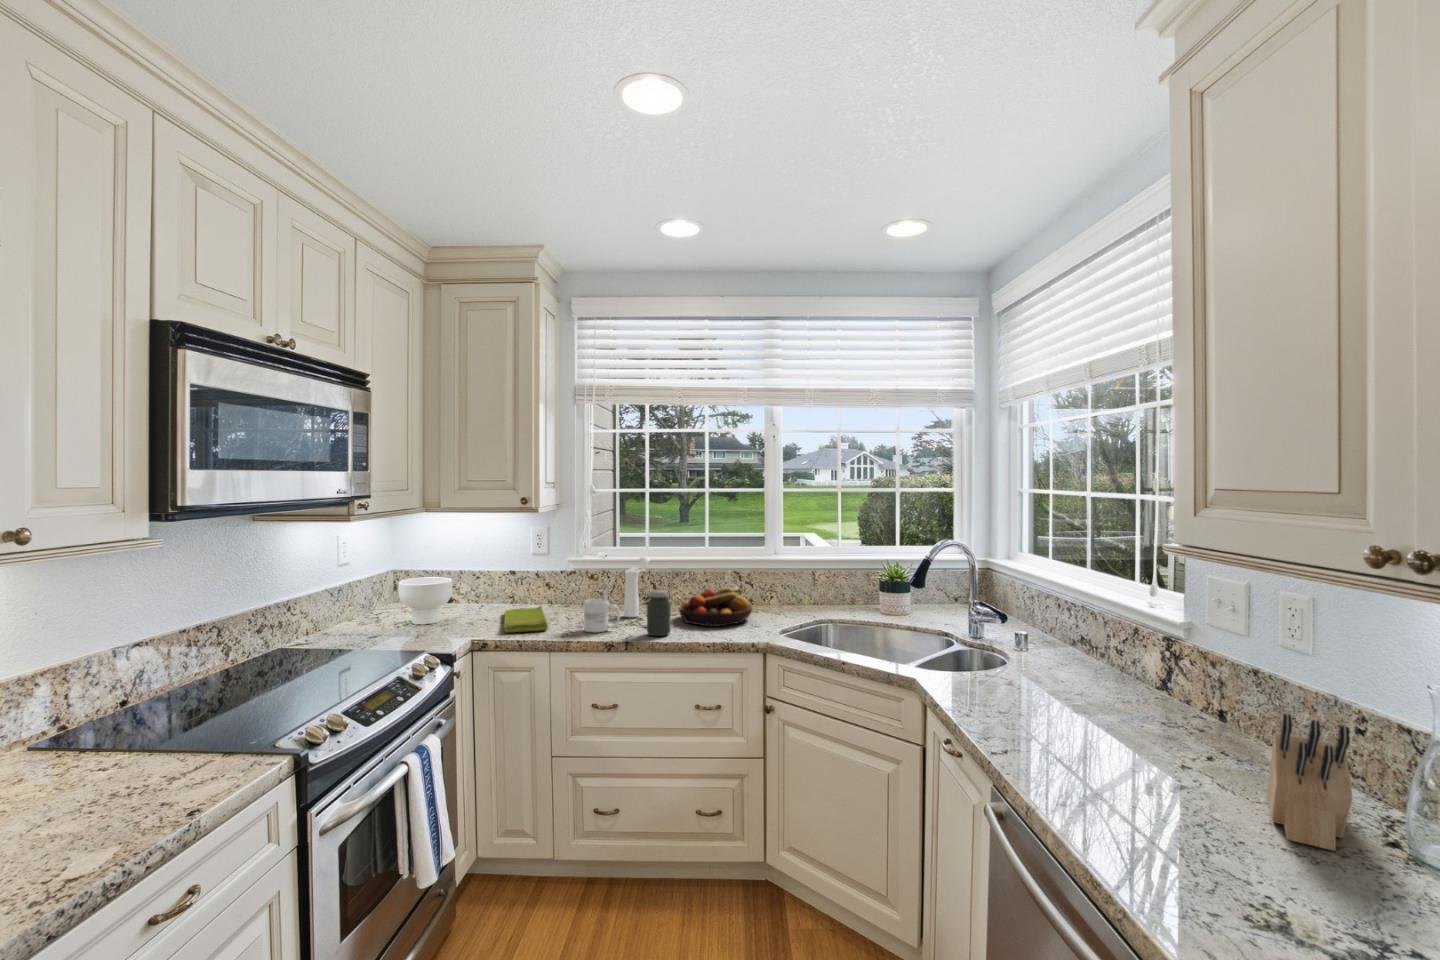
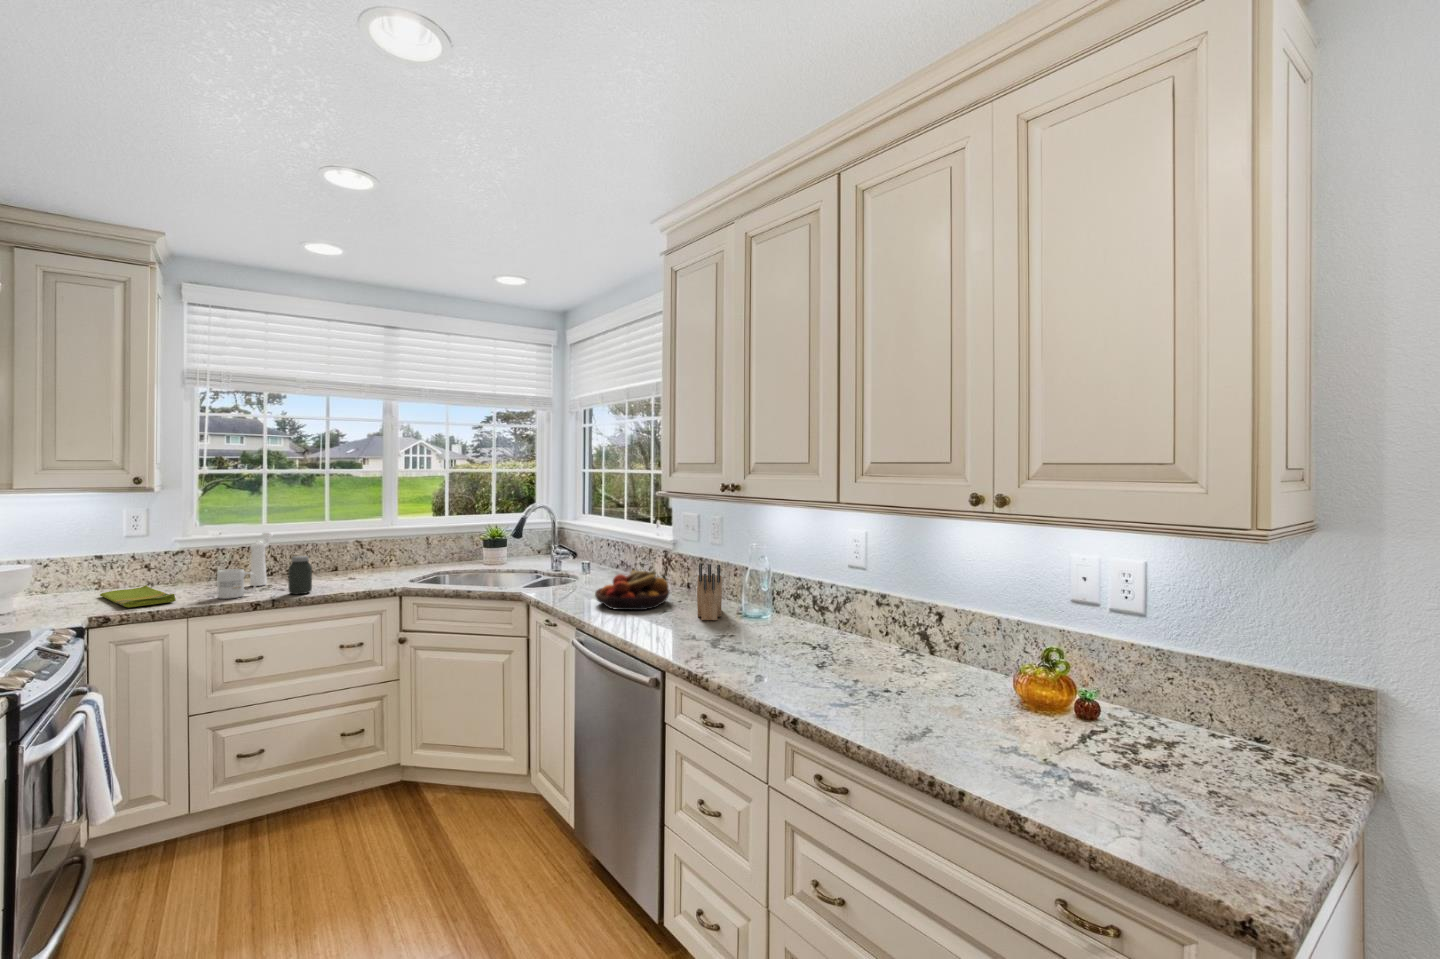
fruit bowl: present [679,586,752,626] -> present [595,570,670,610]

